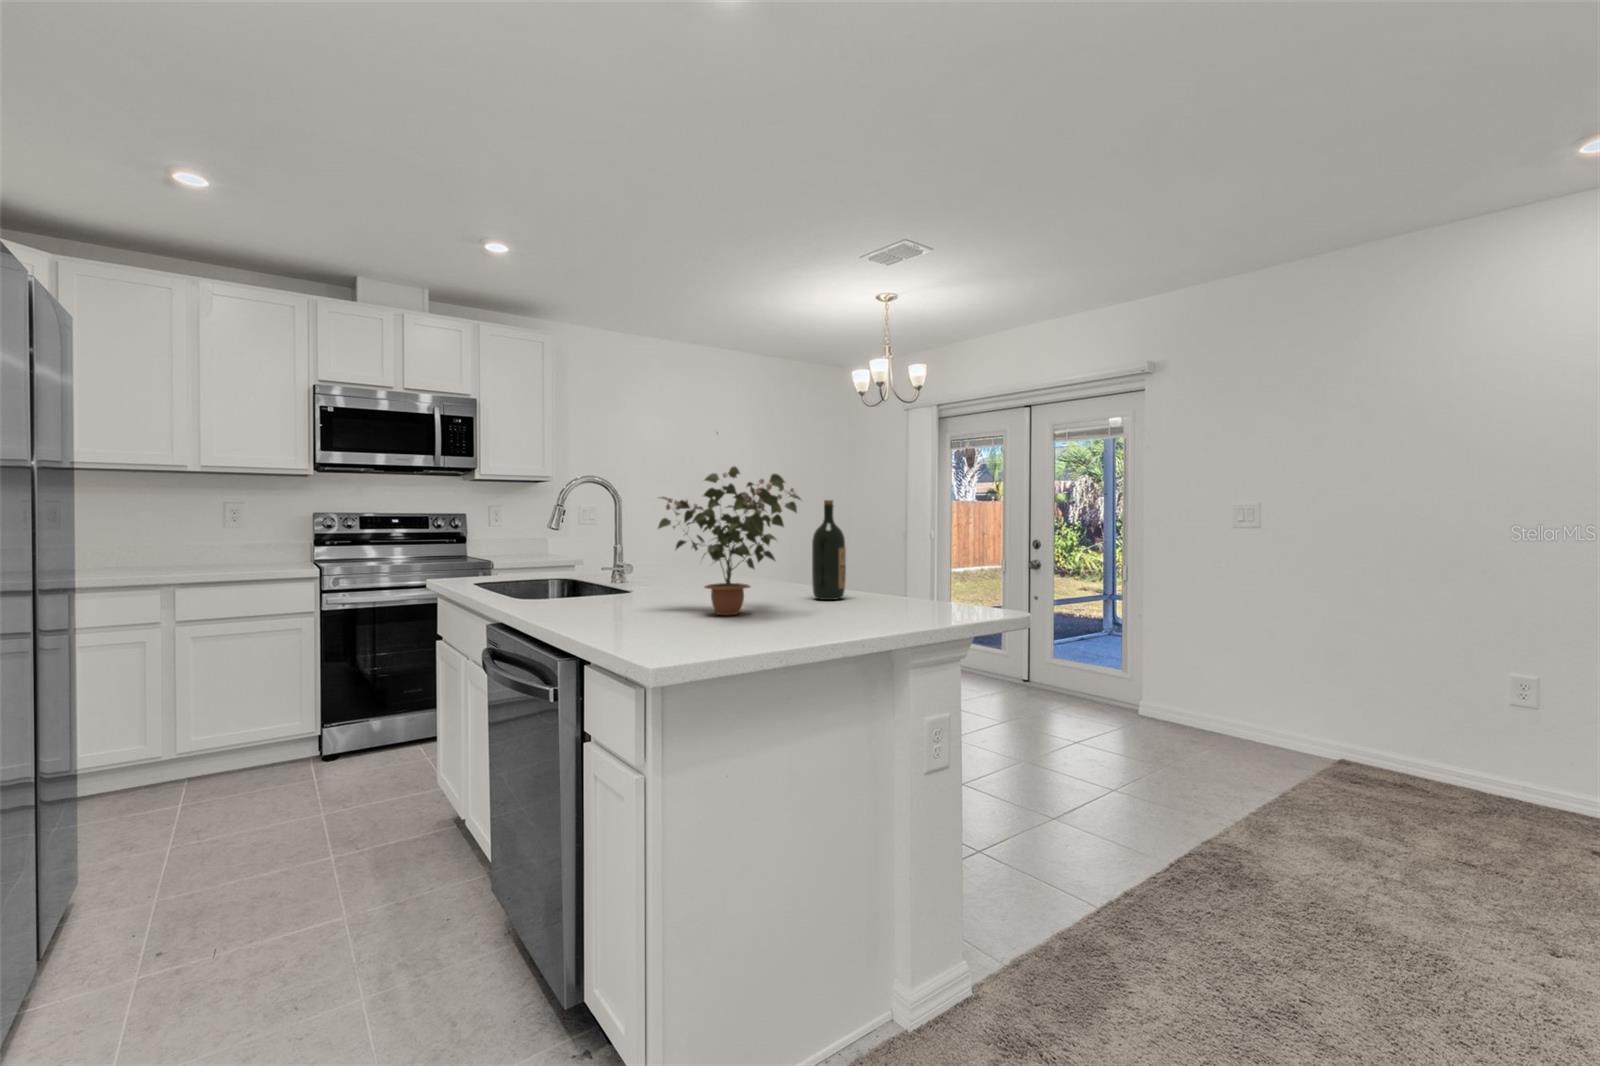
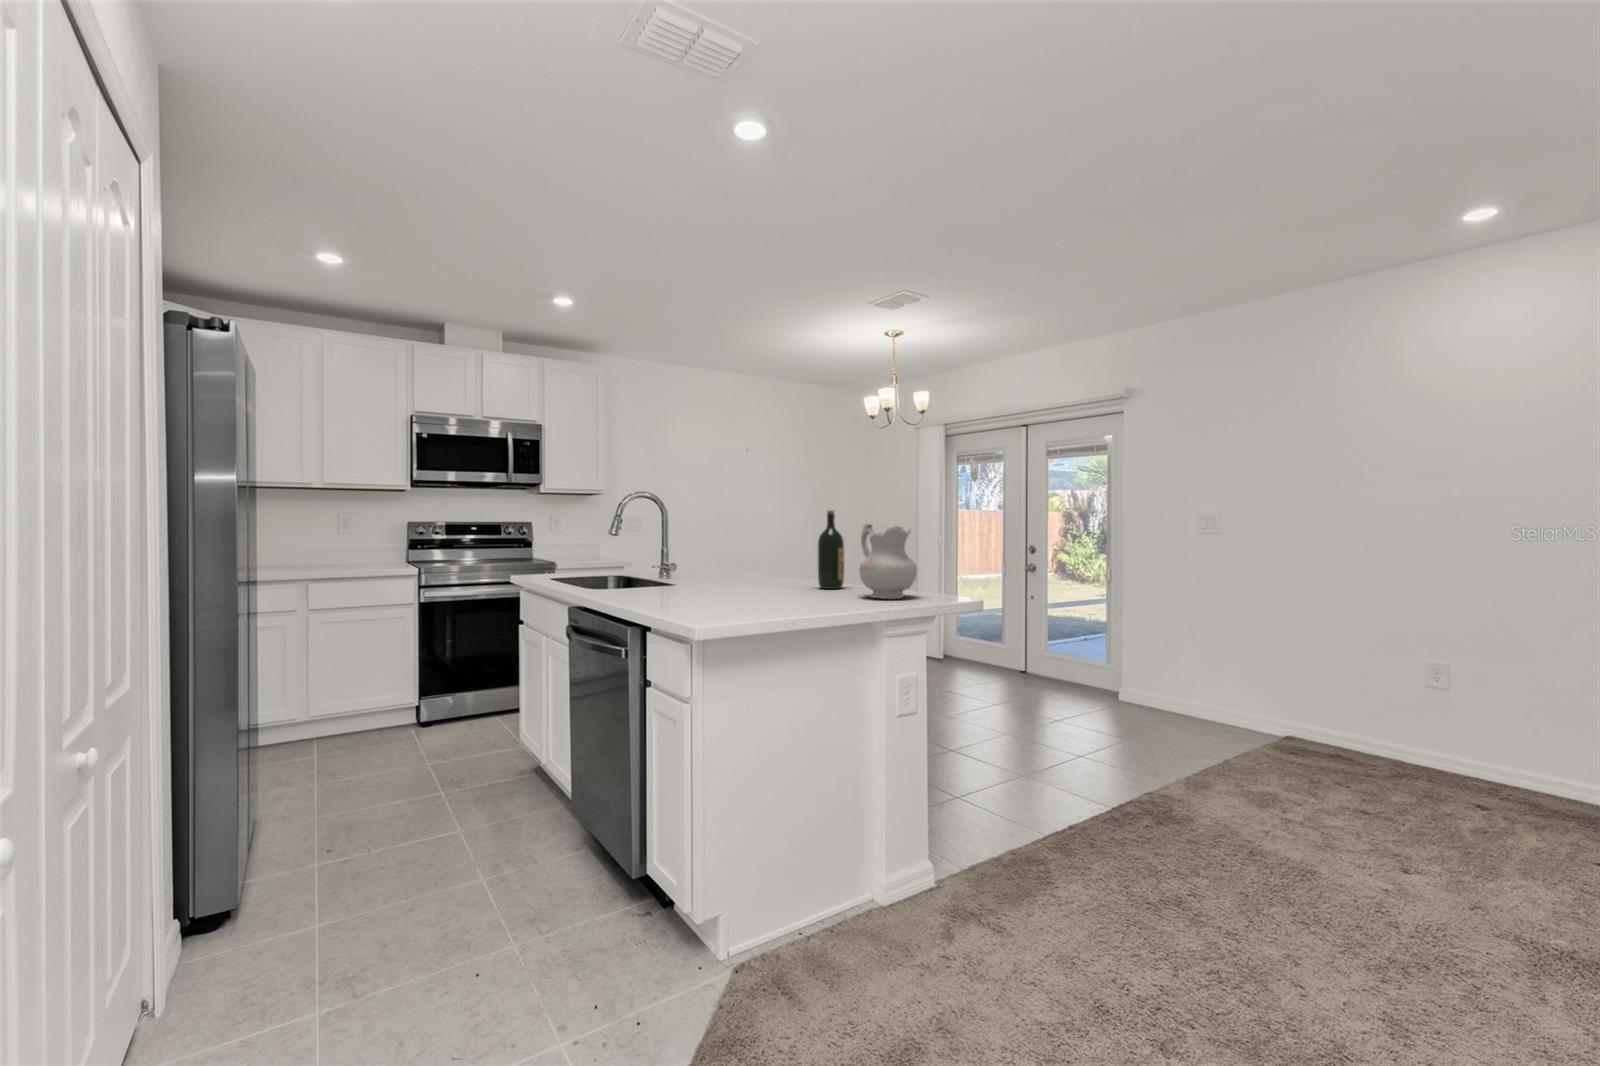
potted plant: present [658,467,800,615] -> none [697,485,808,598]
ceramic pitcher: none [871,517,947,617] -> present [859,524,917,599]

